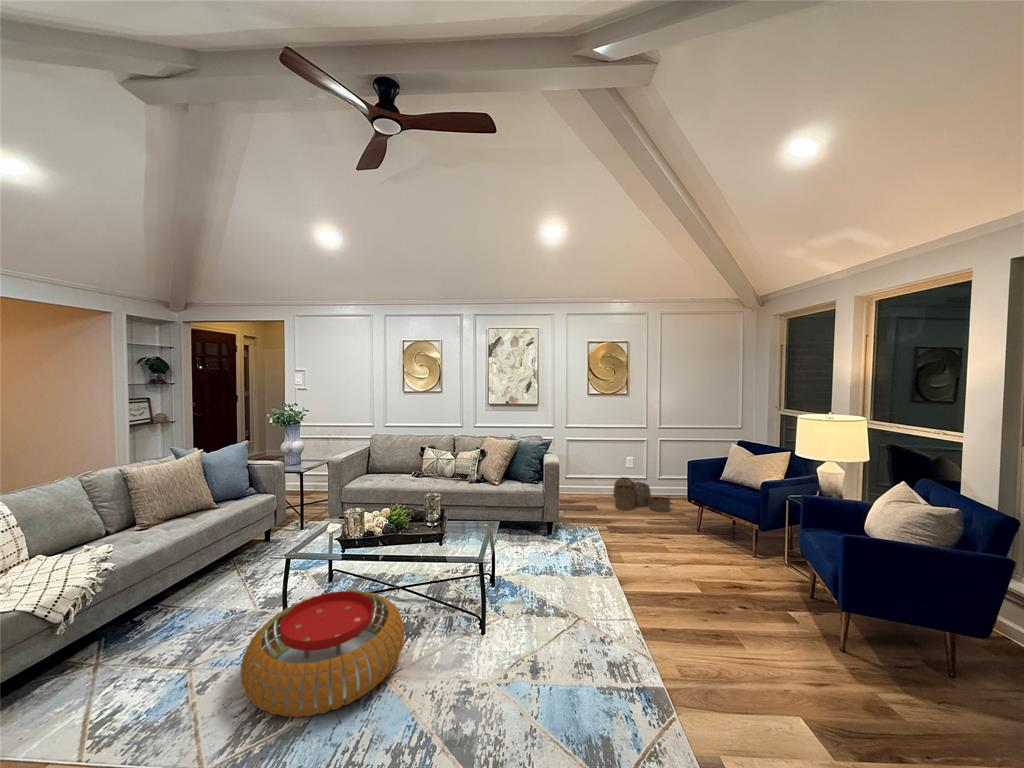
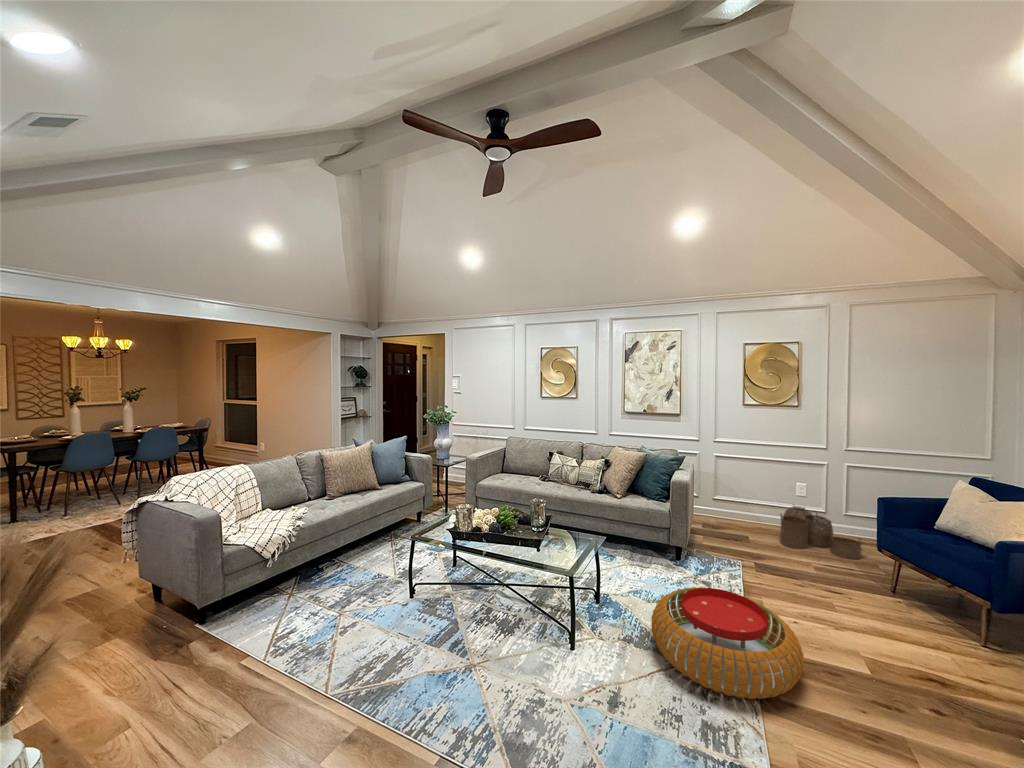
pouf: present [241,590,404,717] -> present [651,587,804,699]

